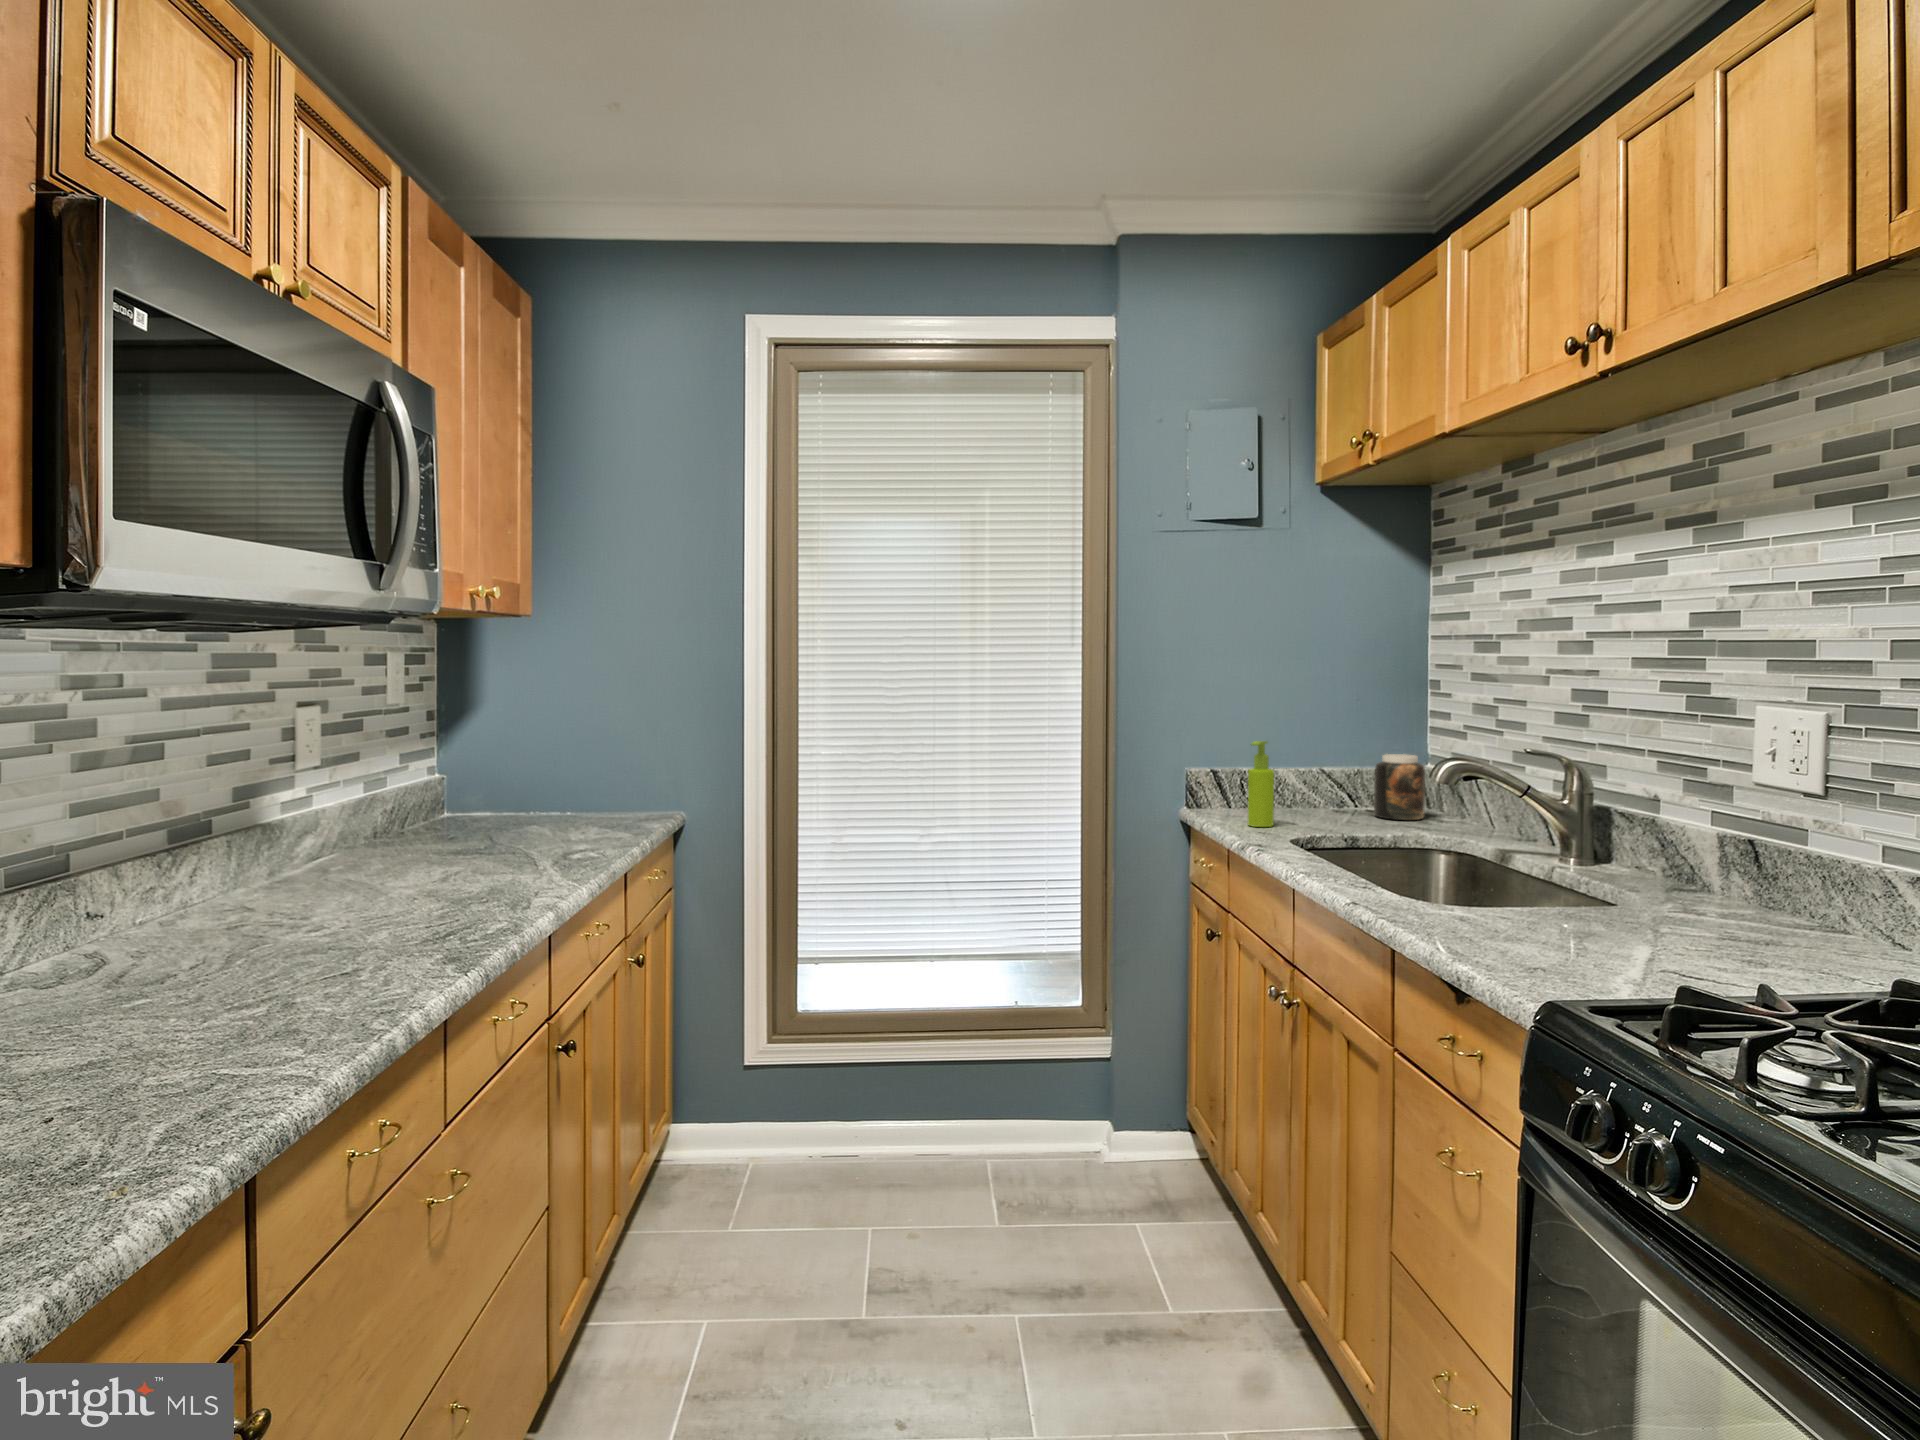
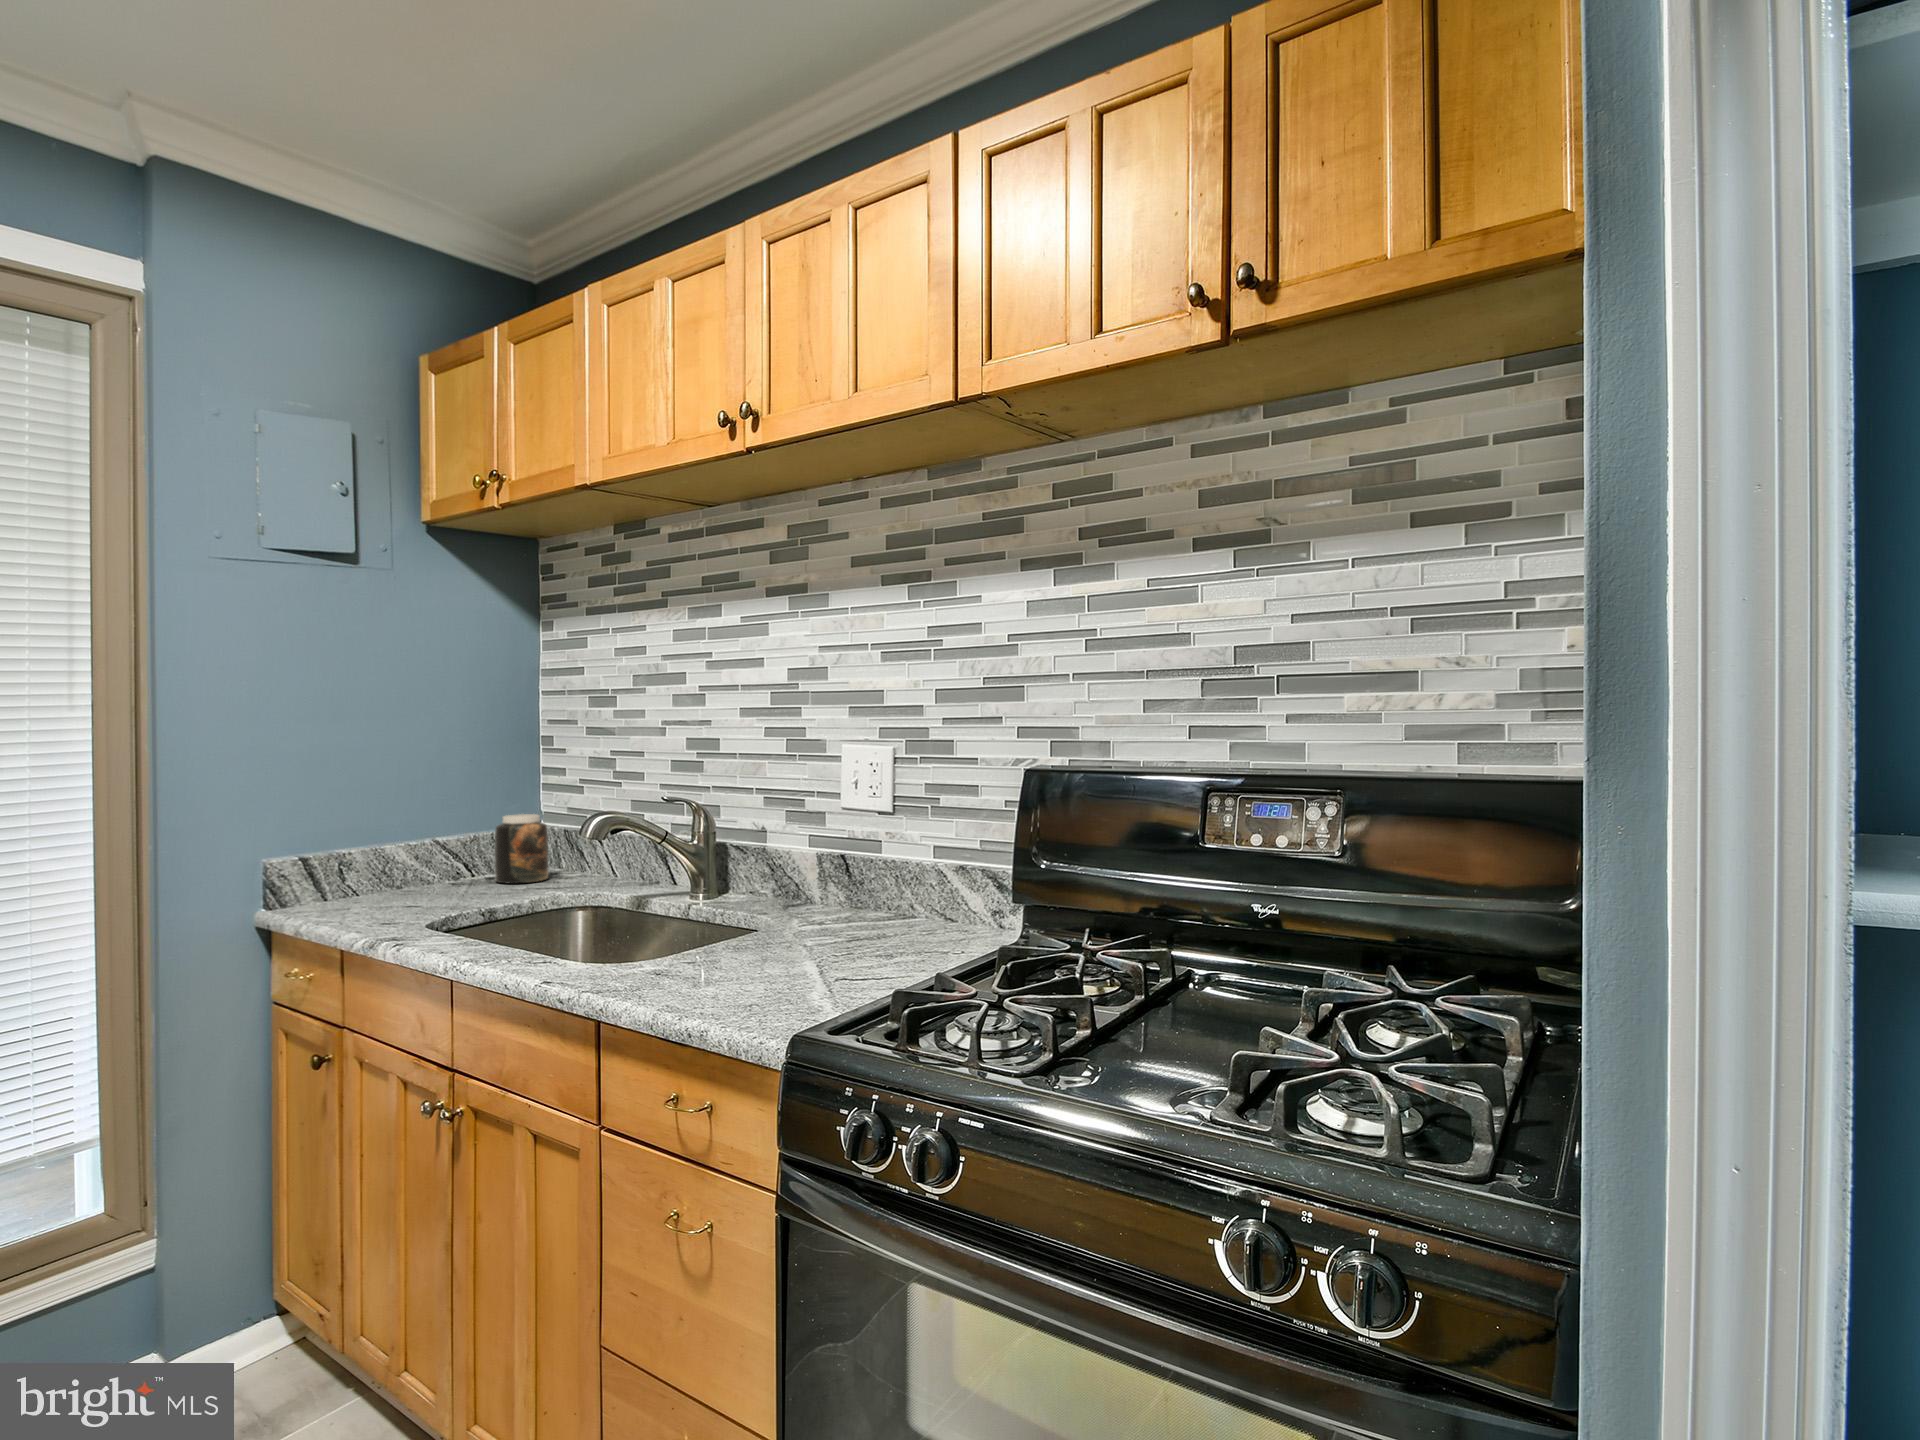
soap dispenser: present [1248,741,1274,827] -> none [354,809,388,910]

